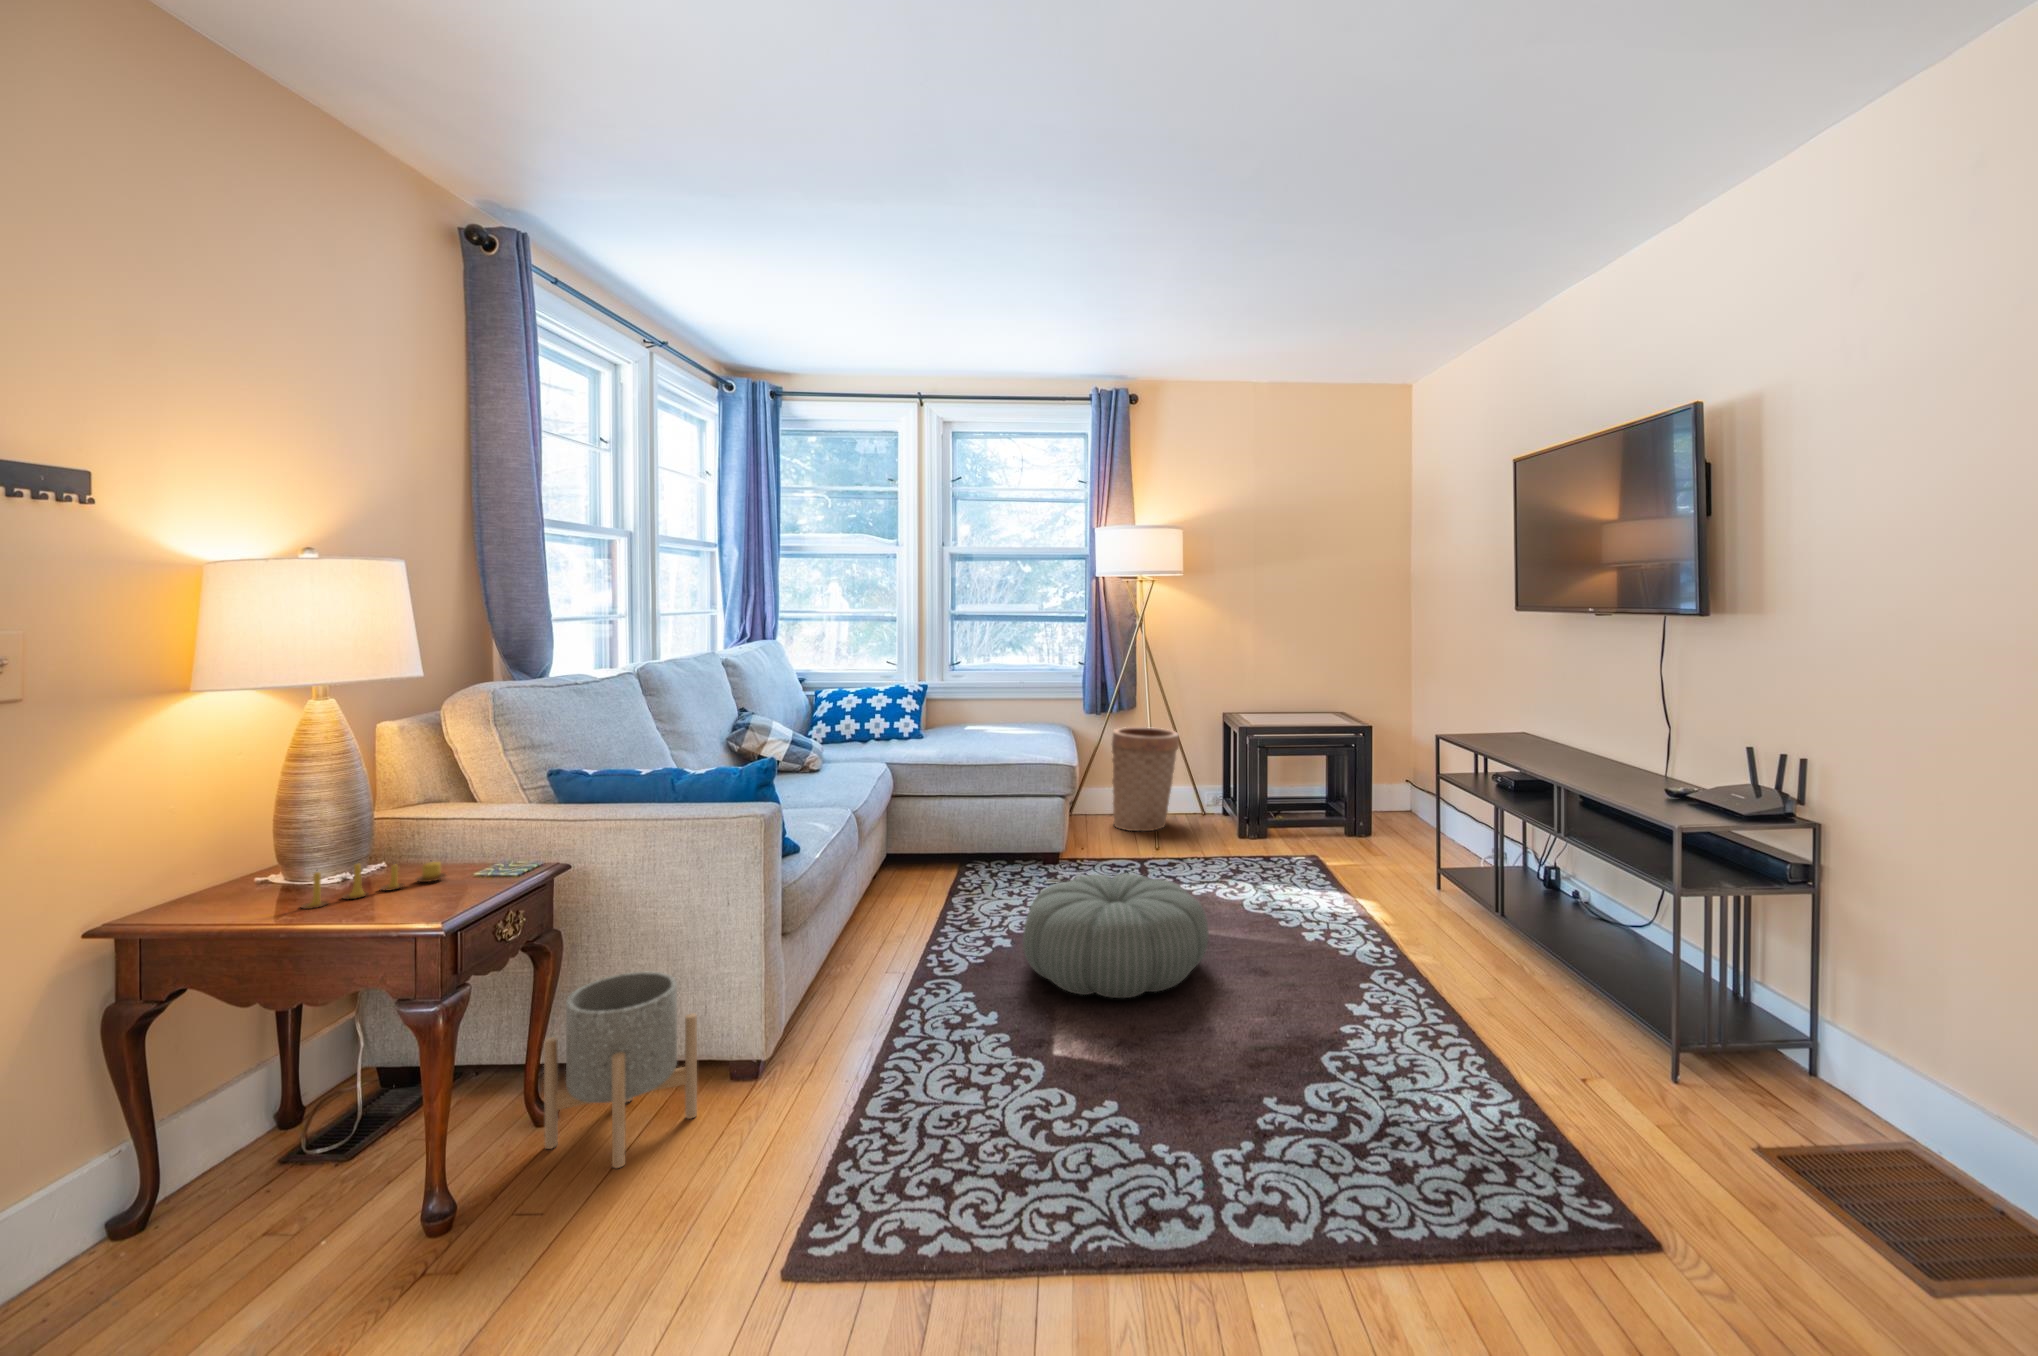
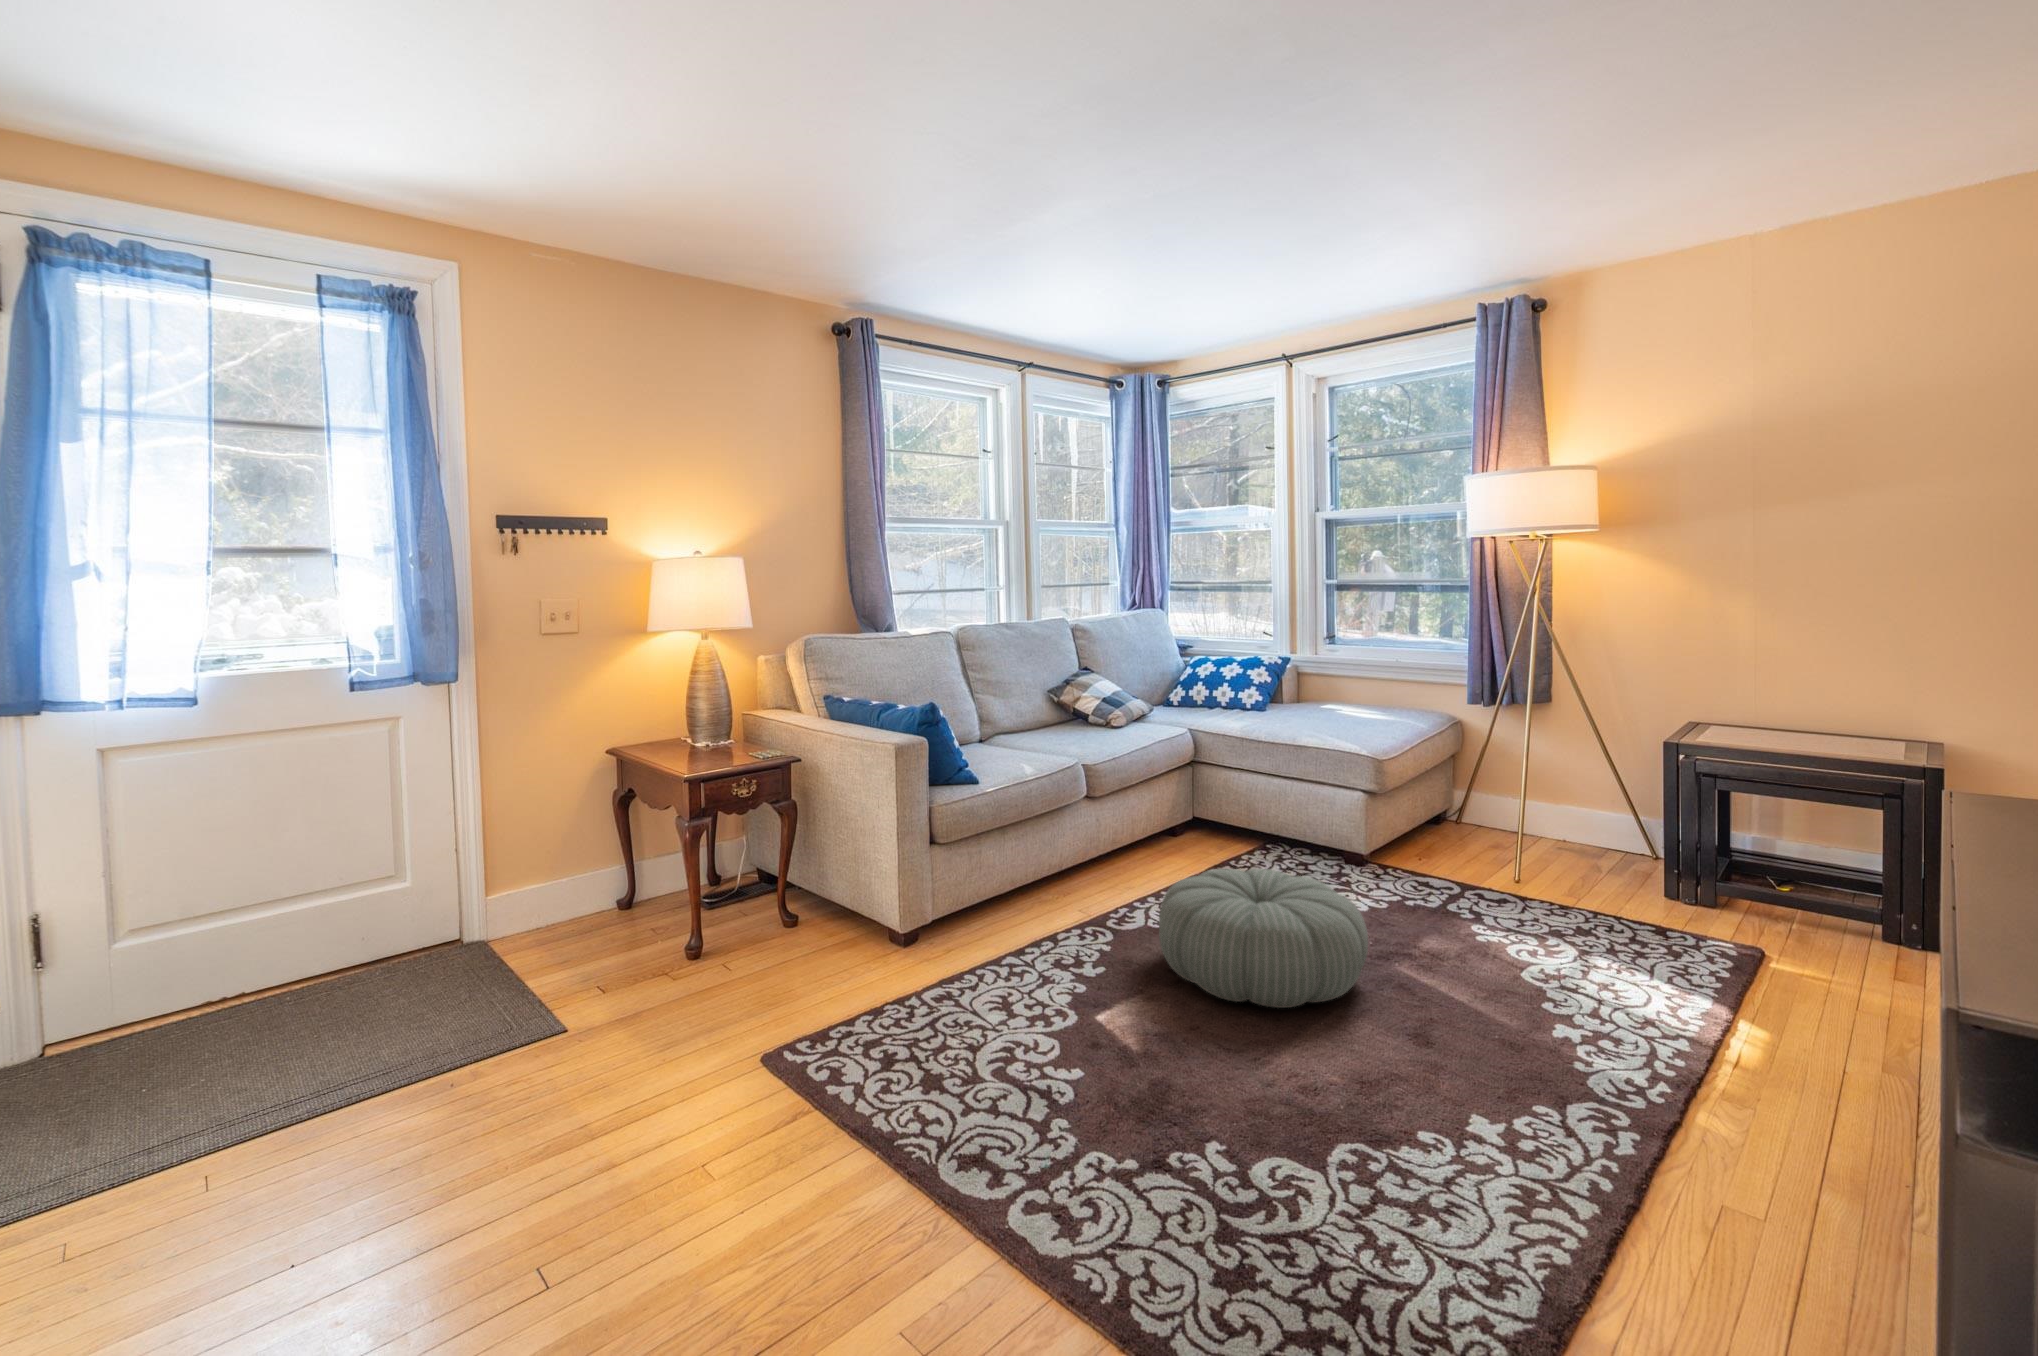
basket: present [1112,727,1179,831] -> none [1488,725,1587,858]
candle: present [301,862,446,909] -> none [655,734,731,757]
planter: present [544,972,697,1168] -> none [764,842,846,968]

